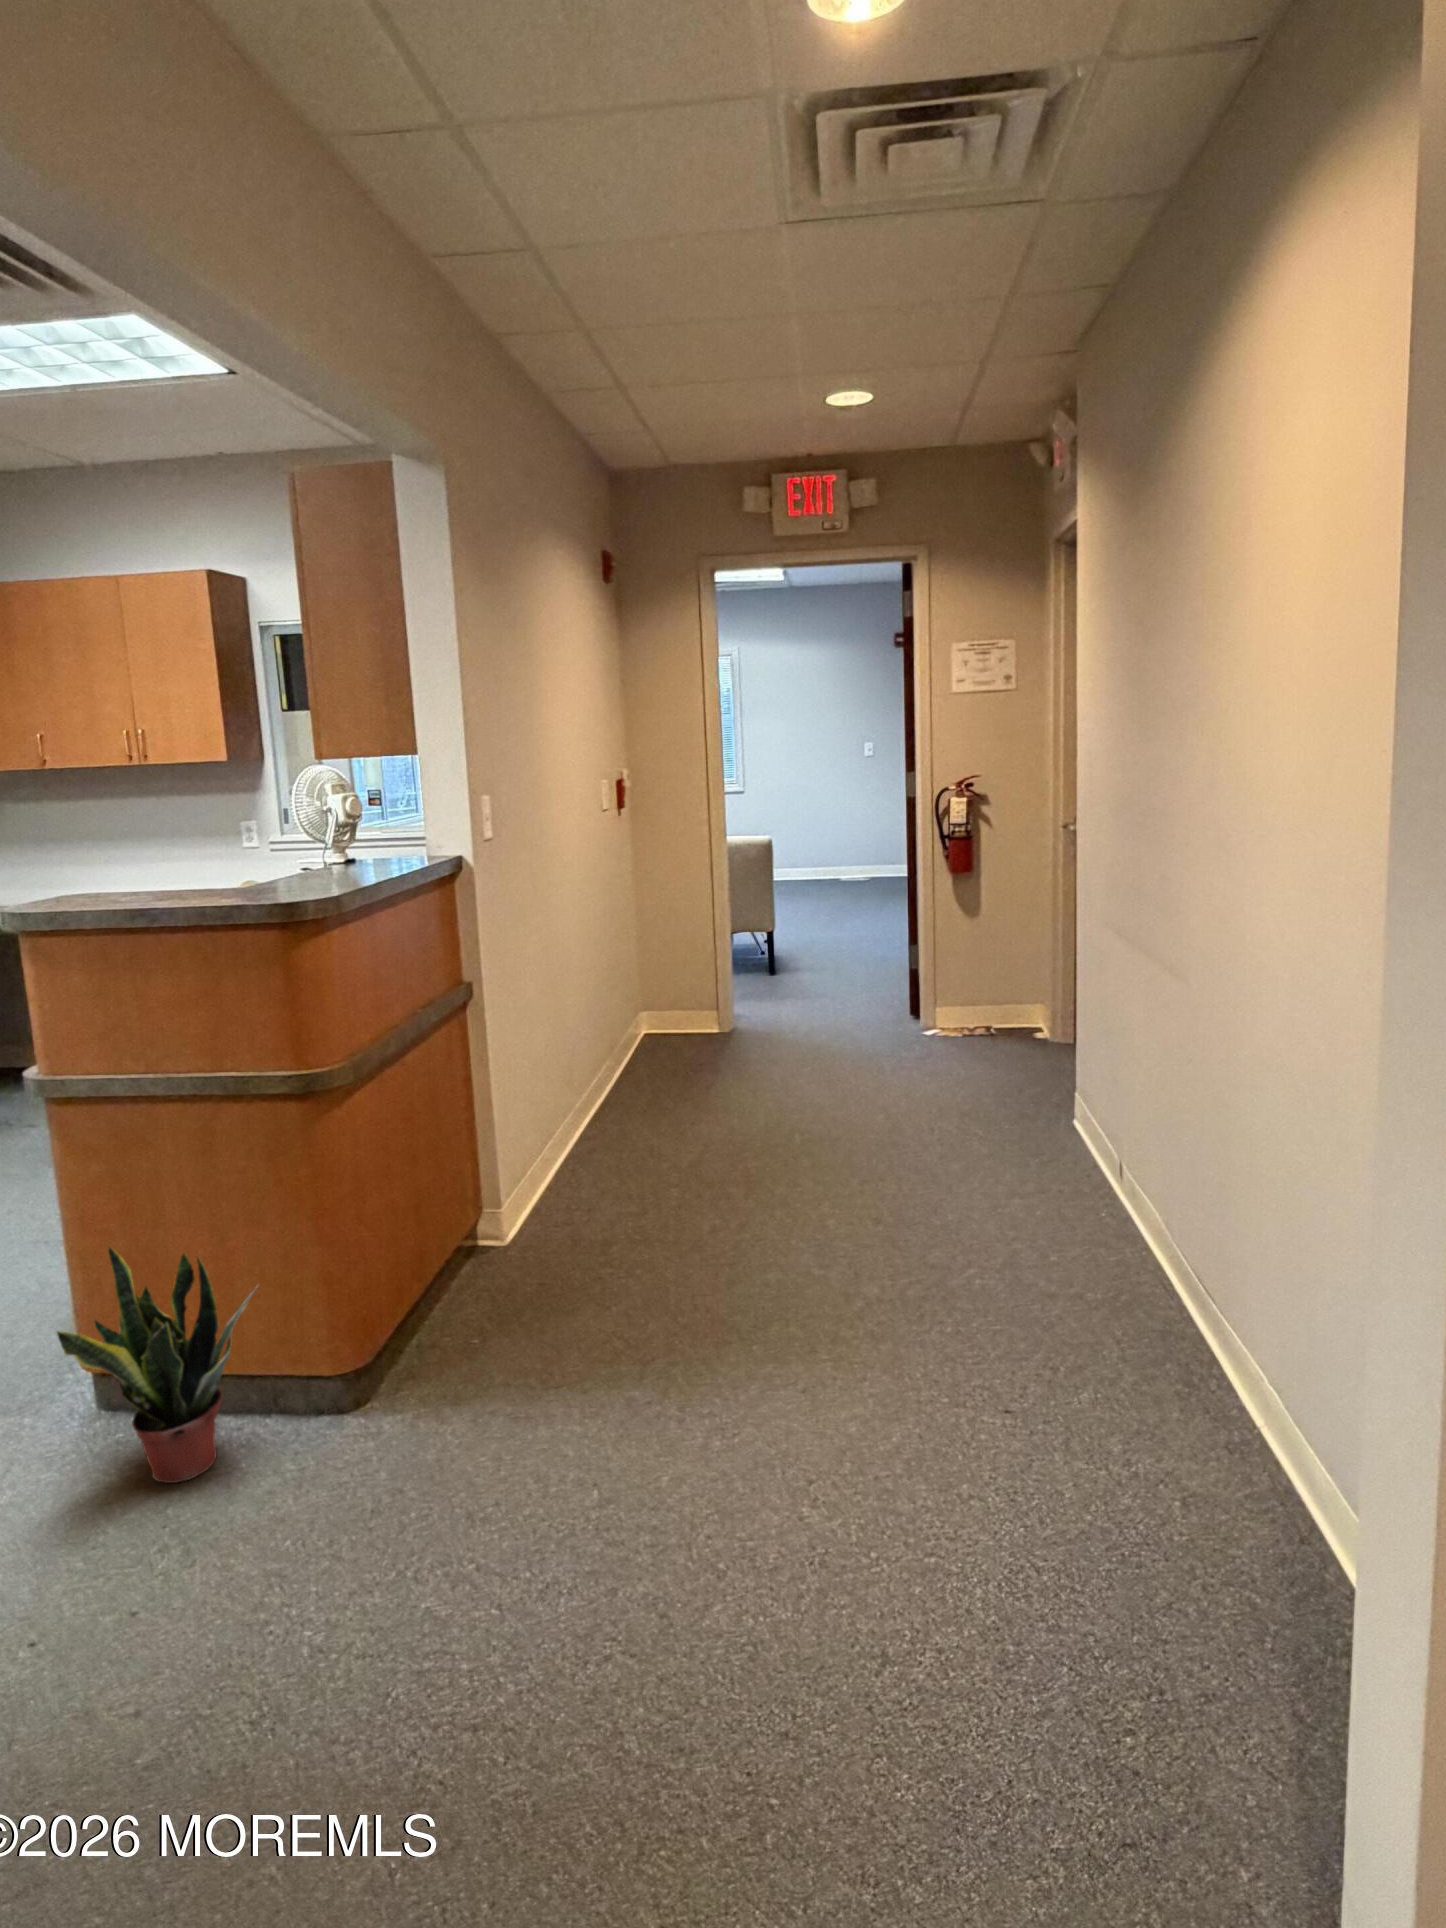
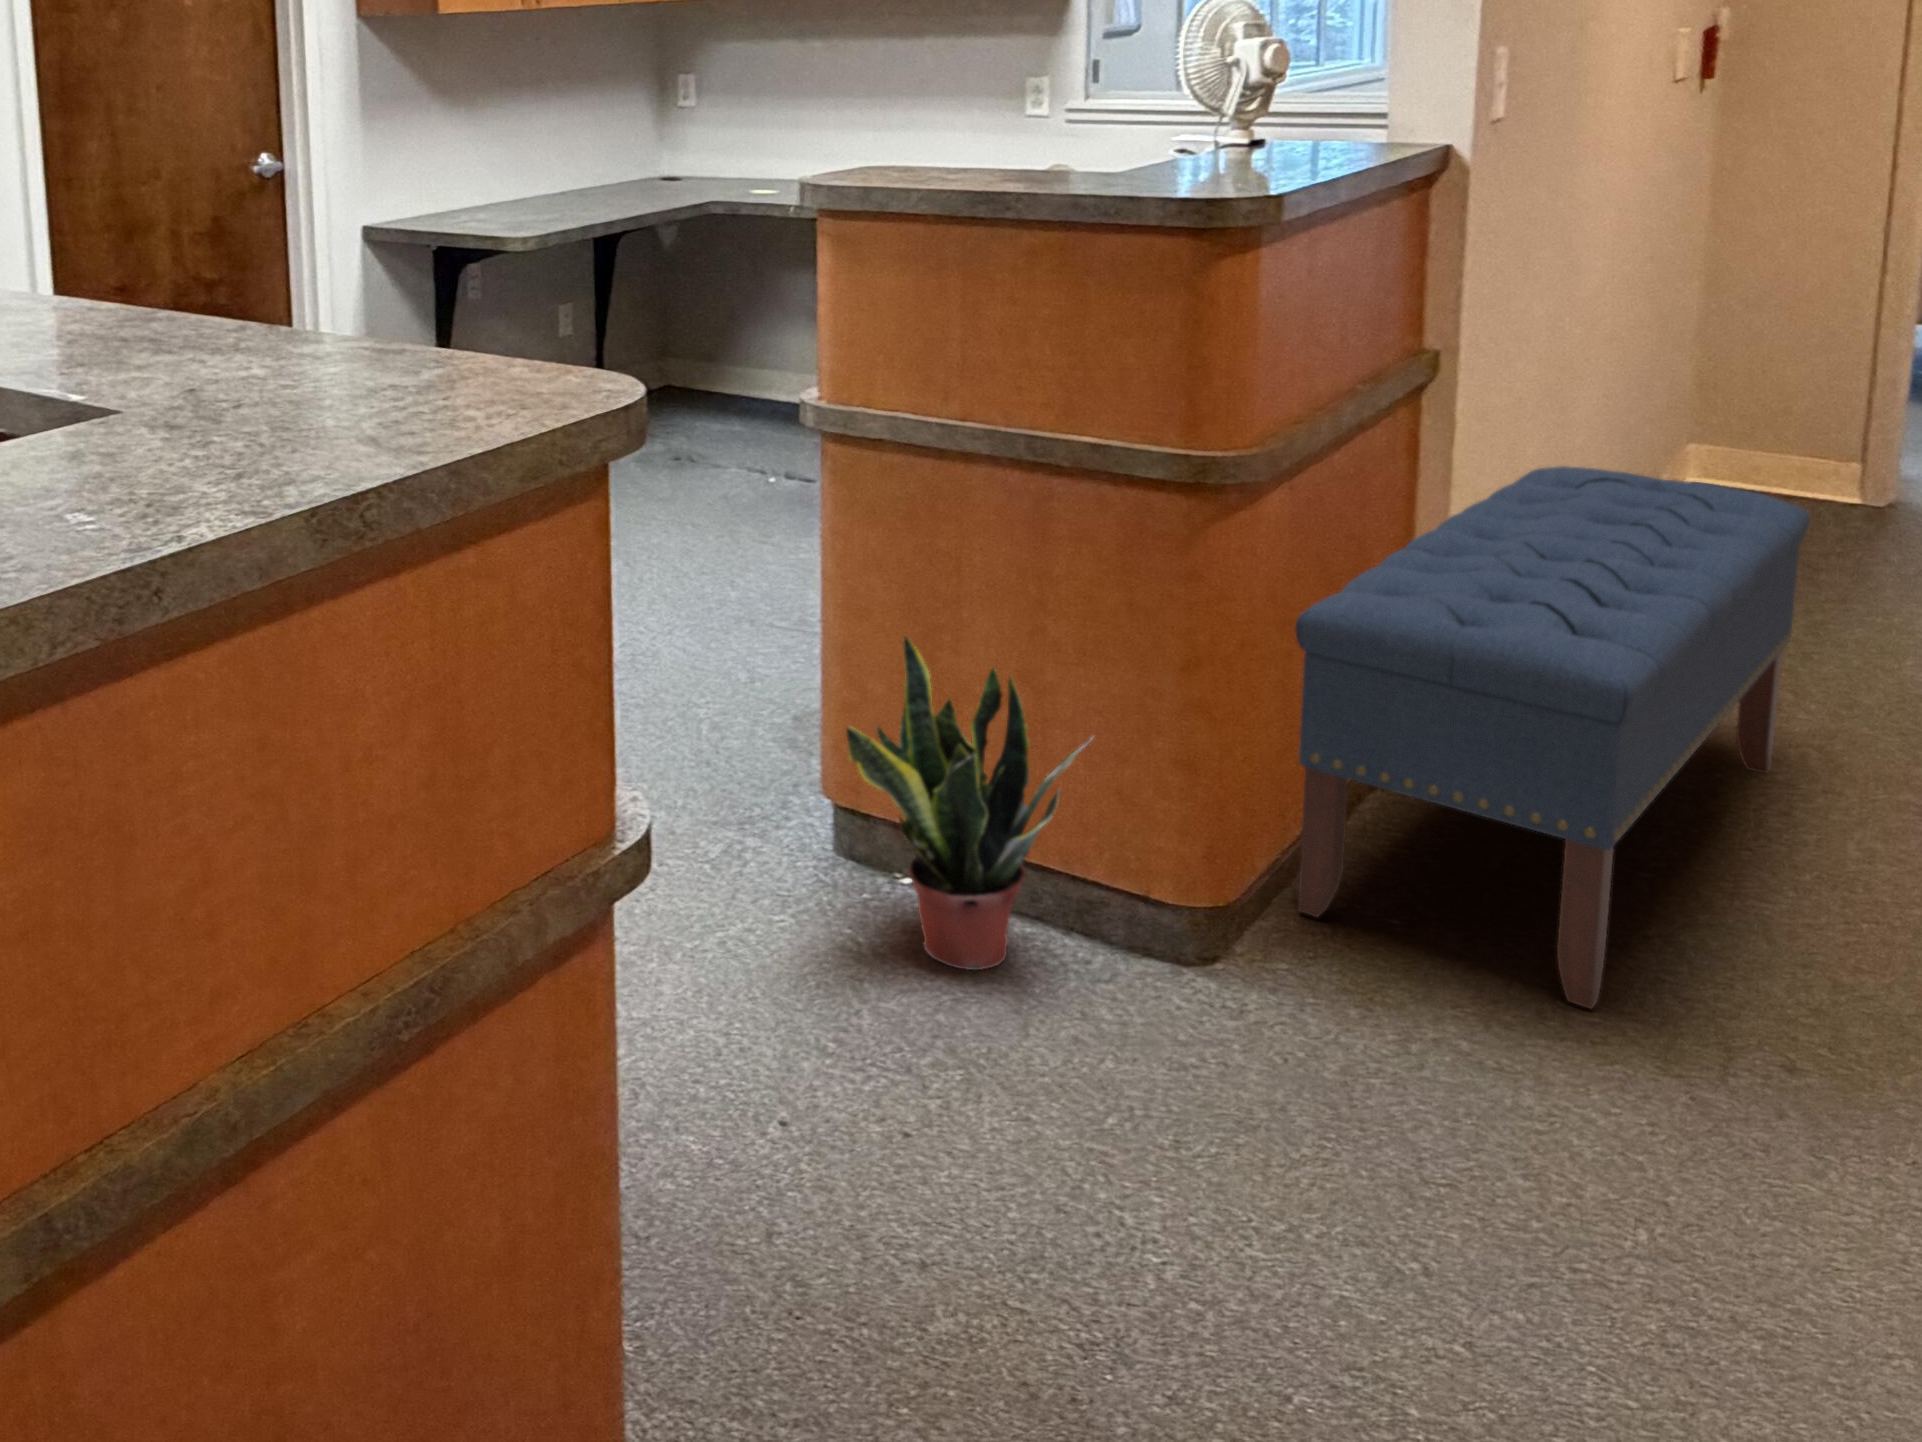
bench: none [390,1039,669,1365] -> present [1295,466,1810,1009]

